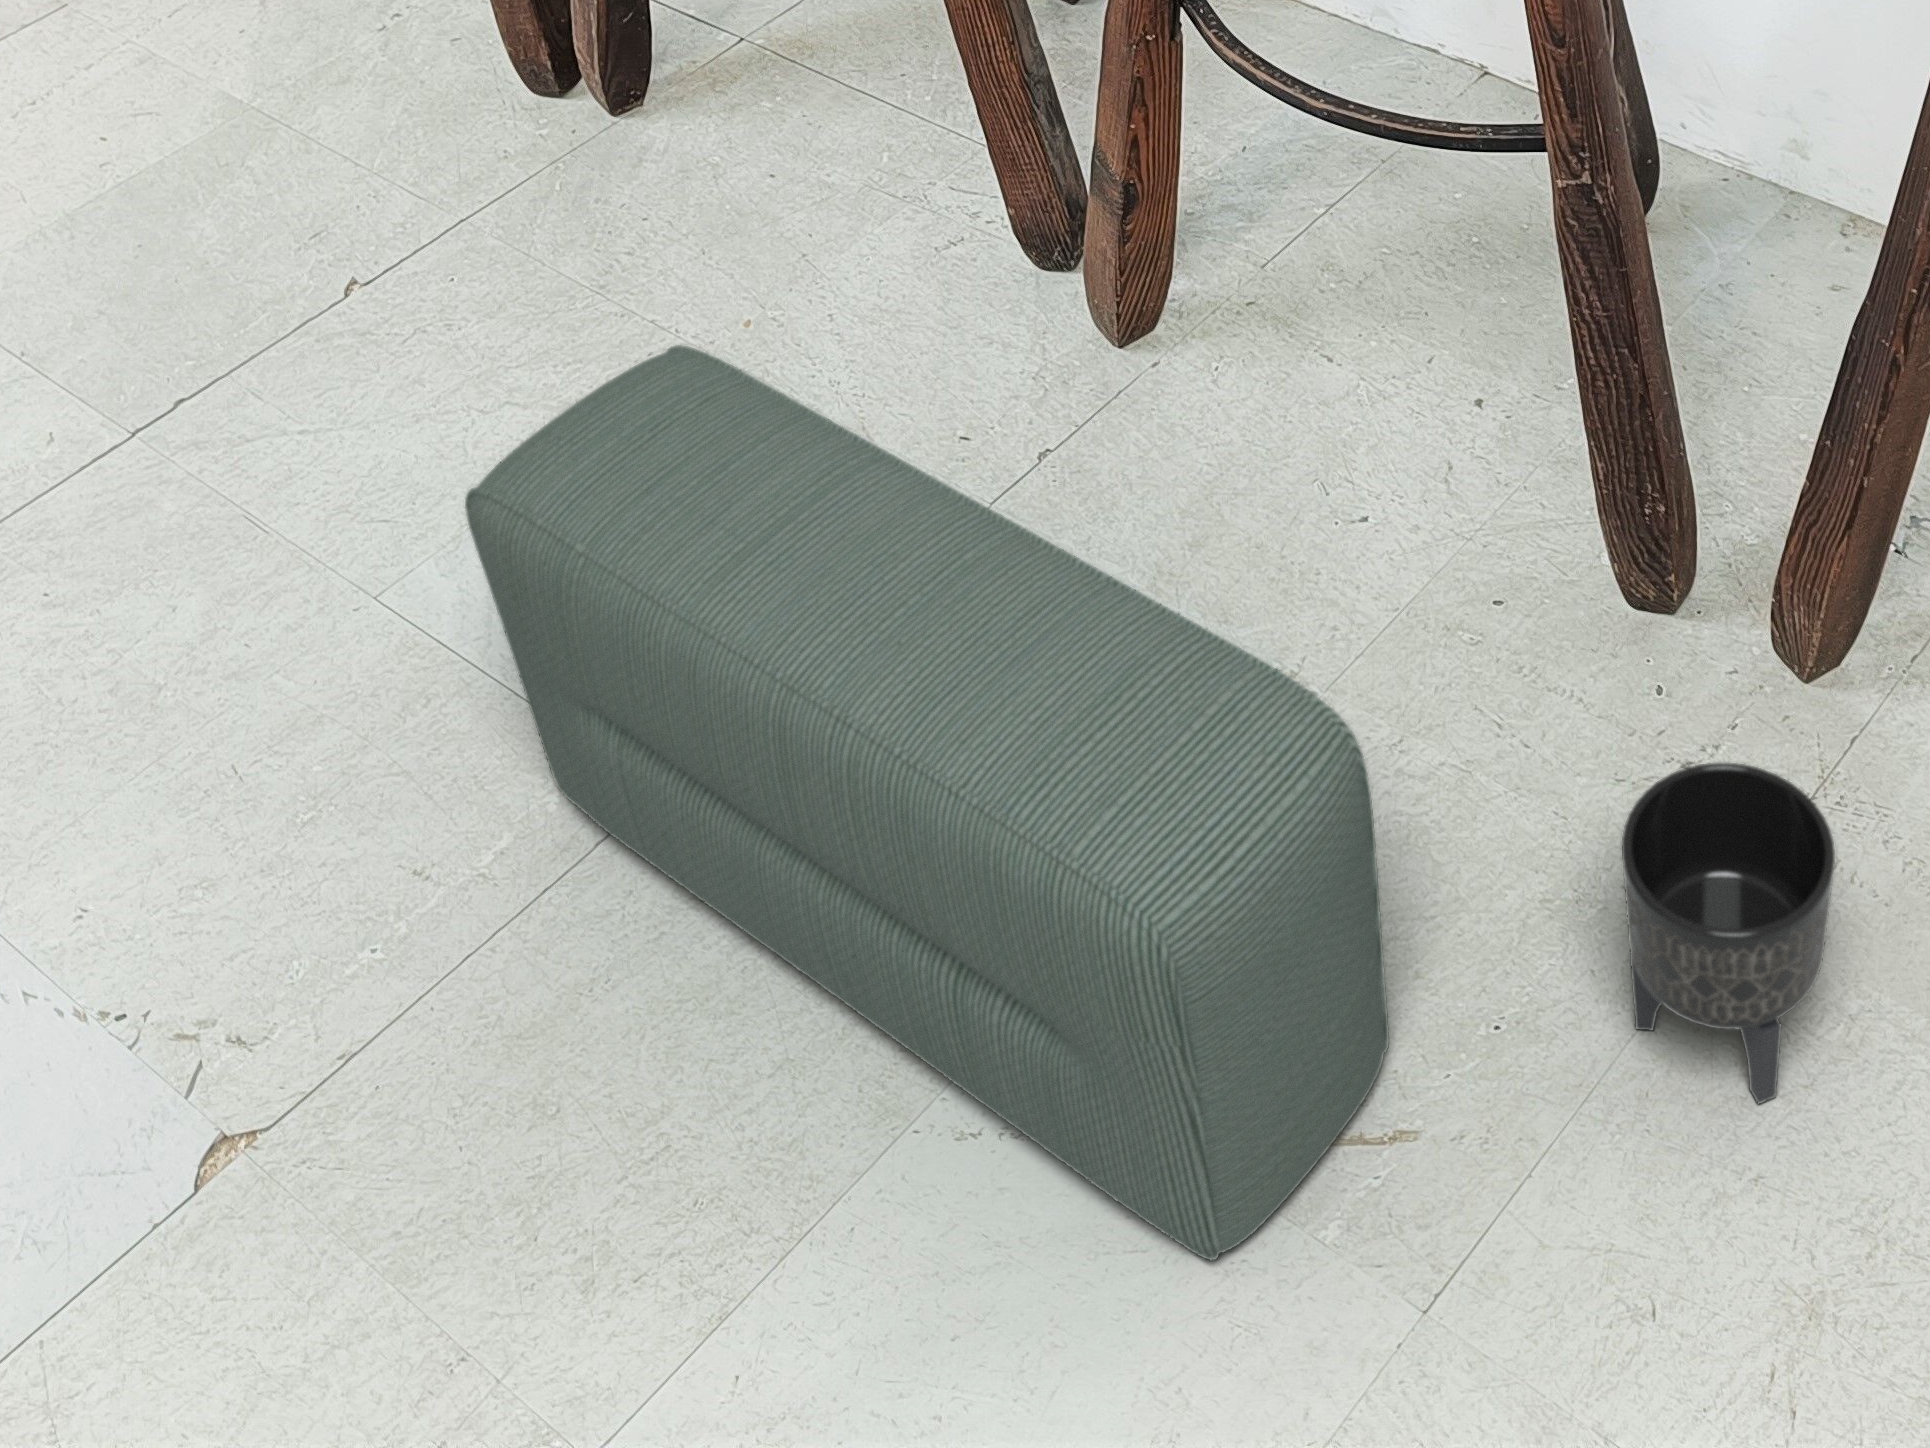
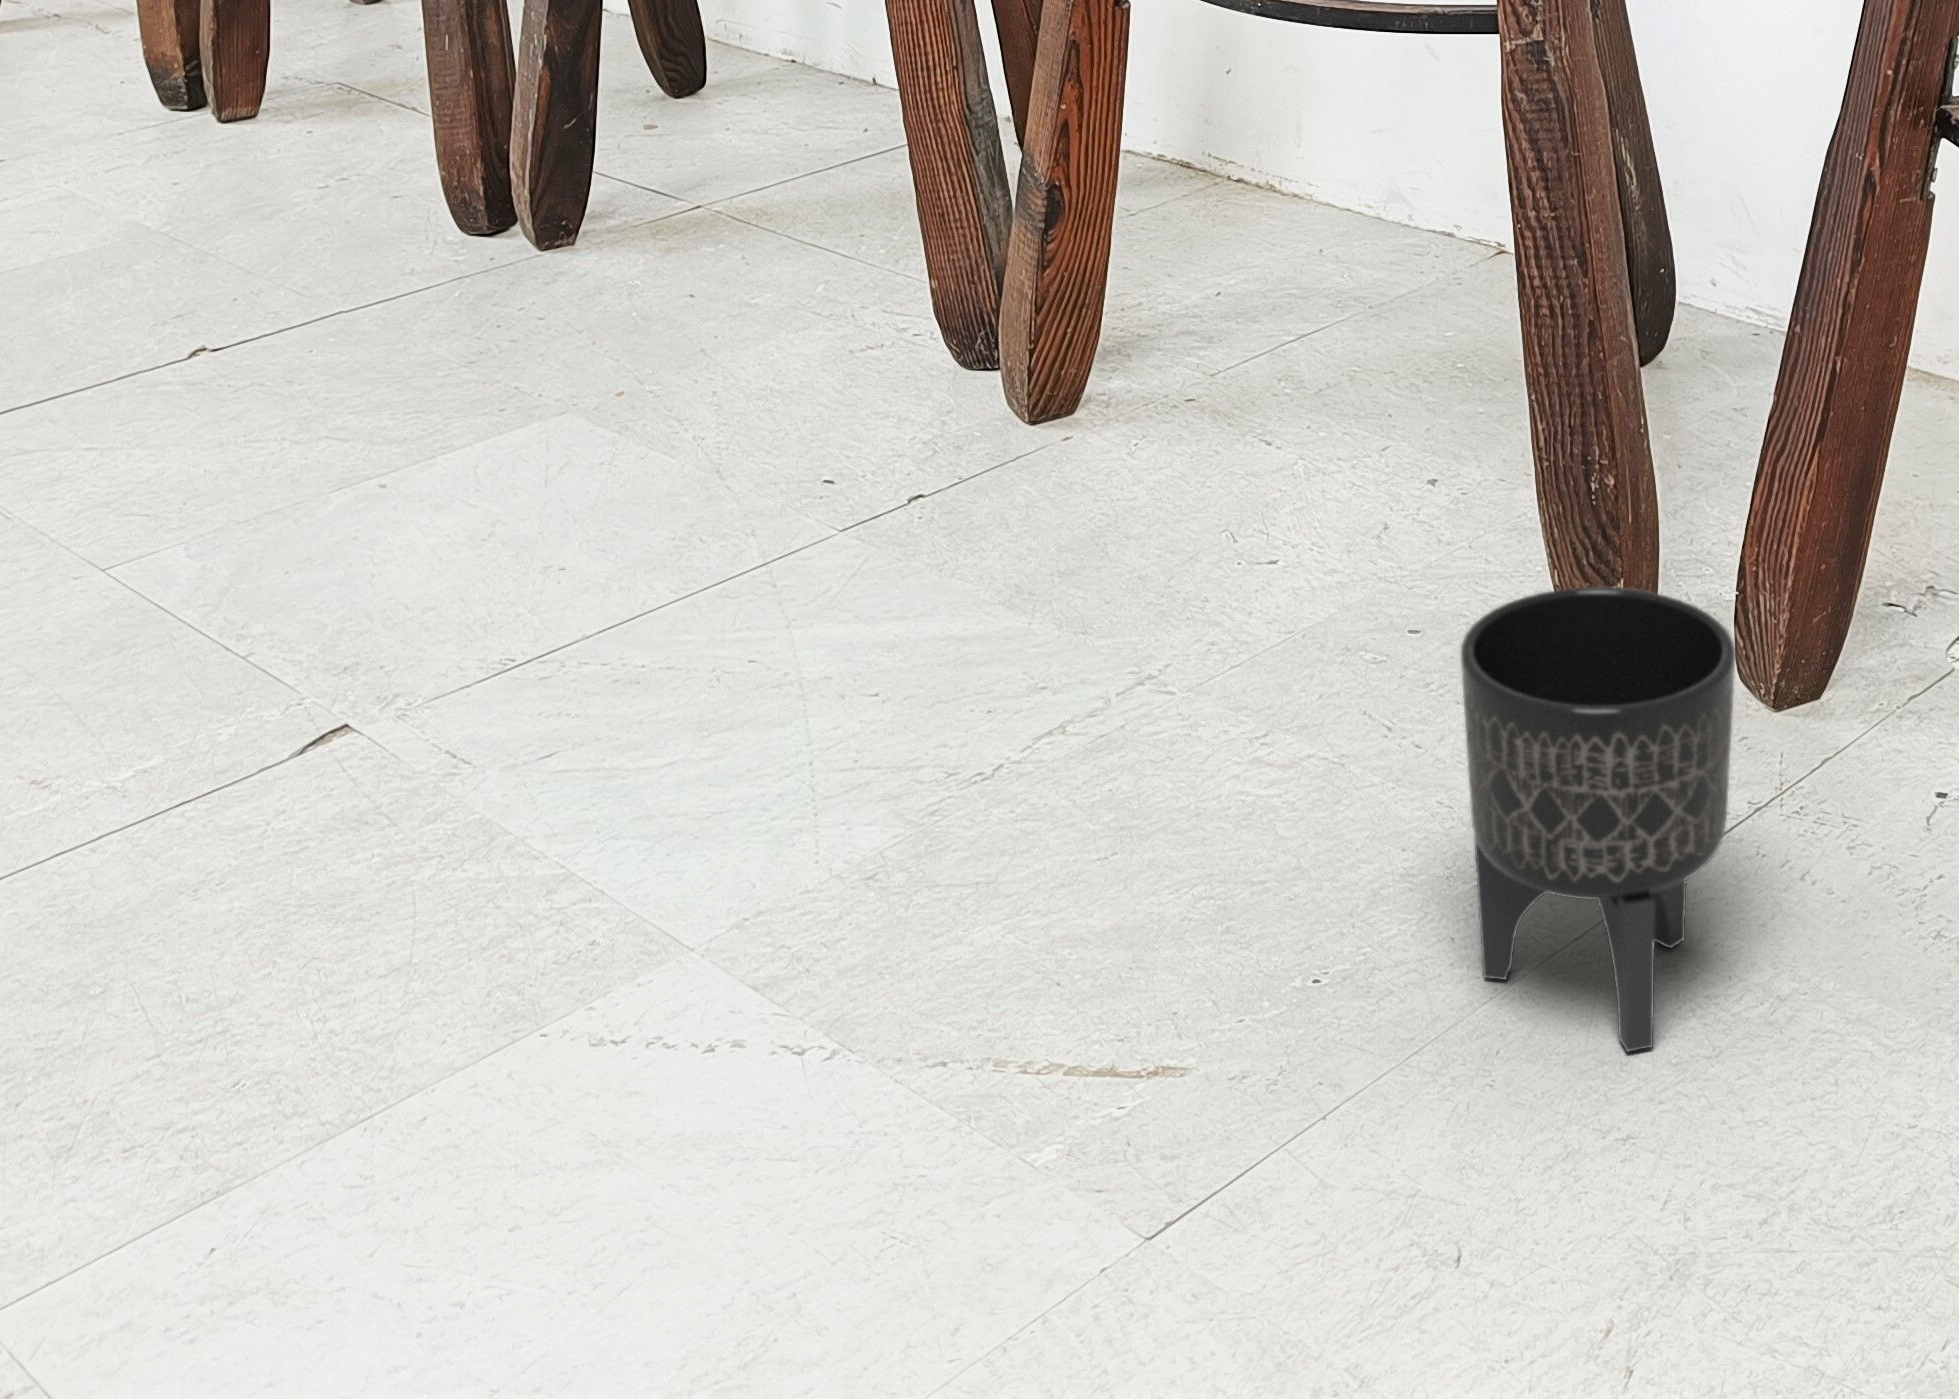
pouf: present [465,345,1389,1260] -> none [174,142,1155,1136]

